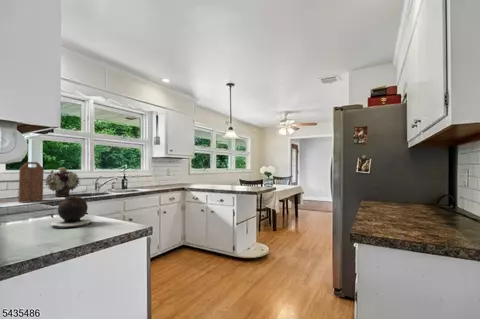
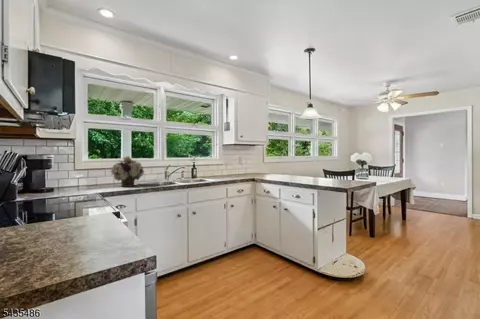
cutting board: present [18,162,44,203] -> none [80,151,105,193]
vase: present [51,197,91,228] -> none [47,197,101,241]

